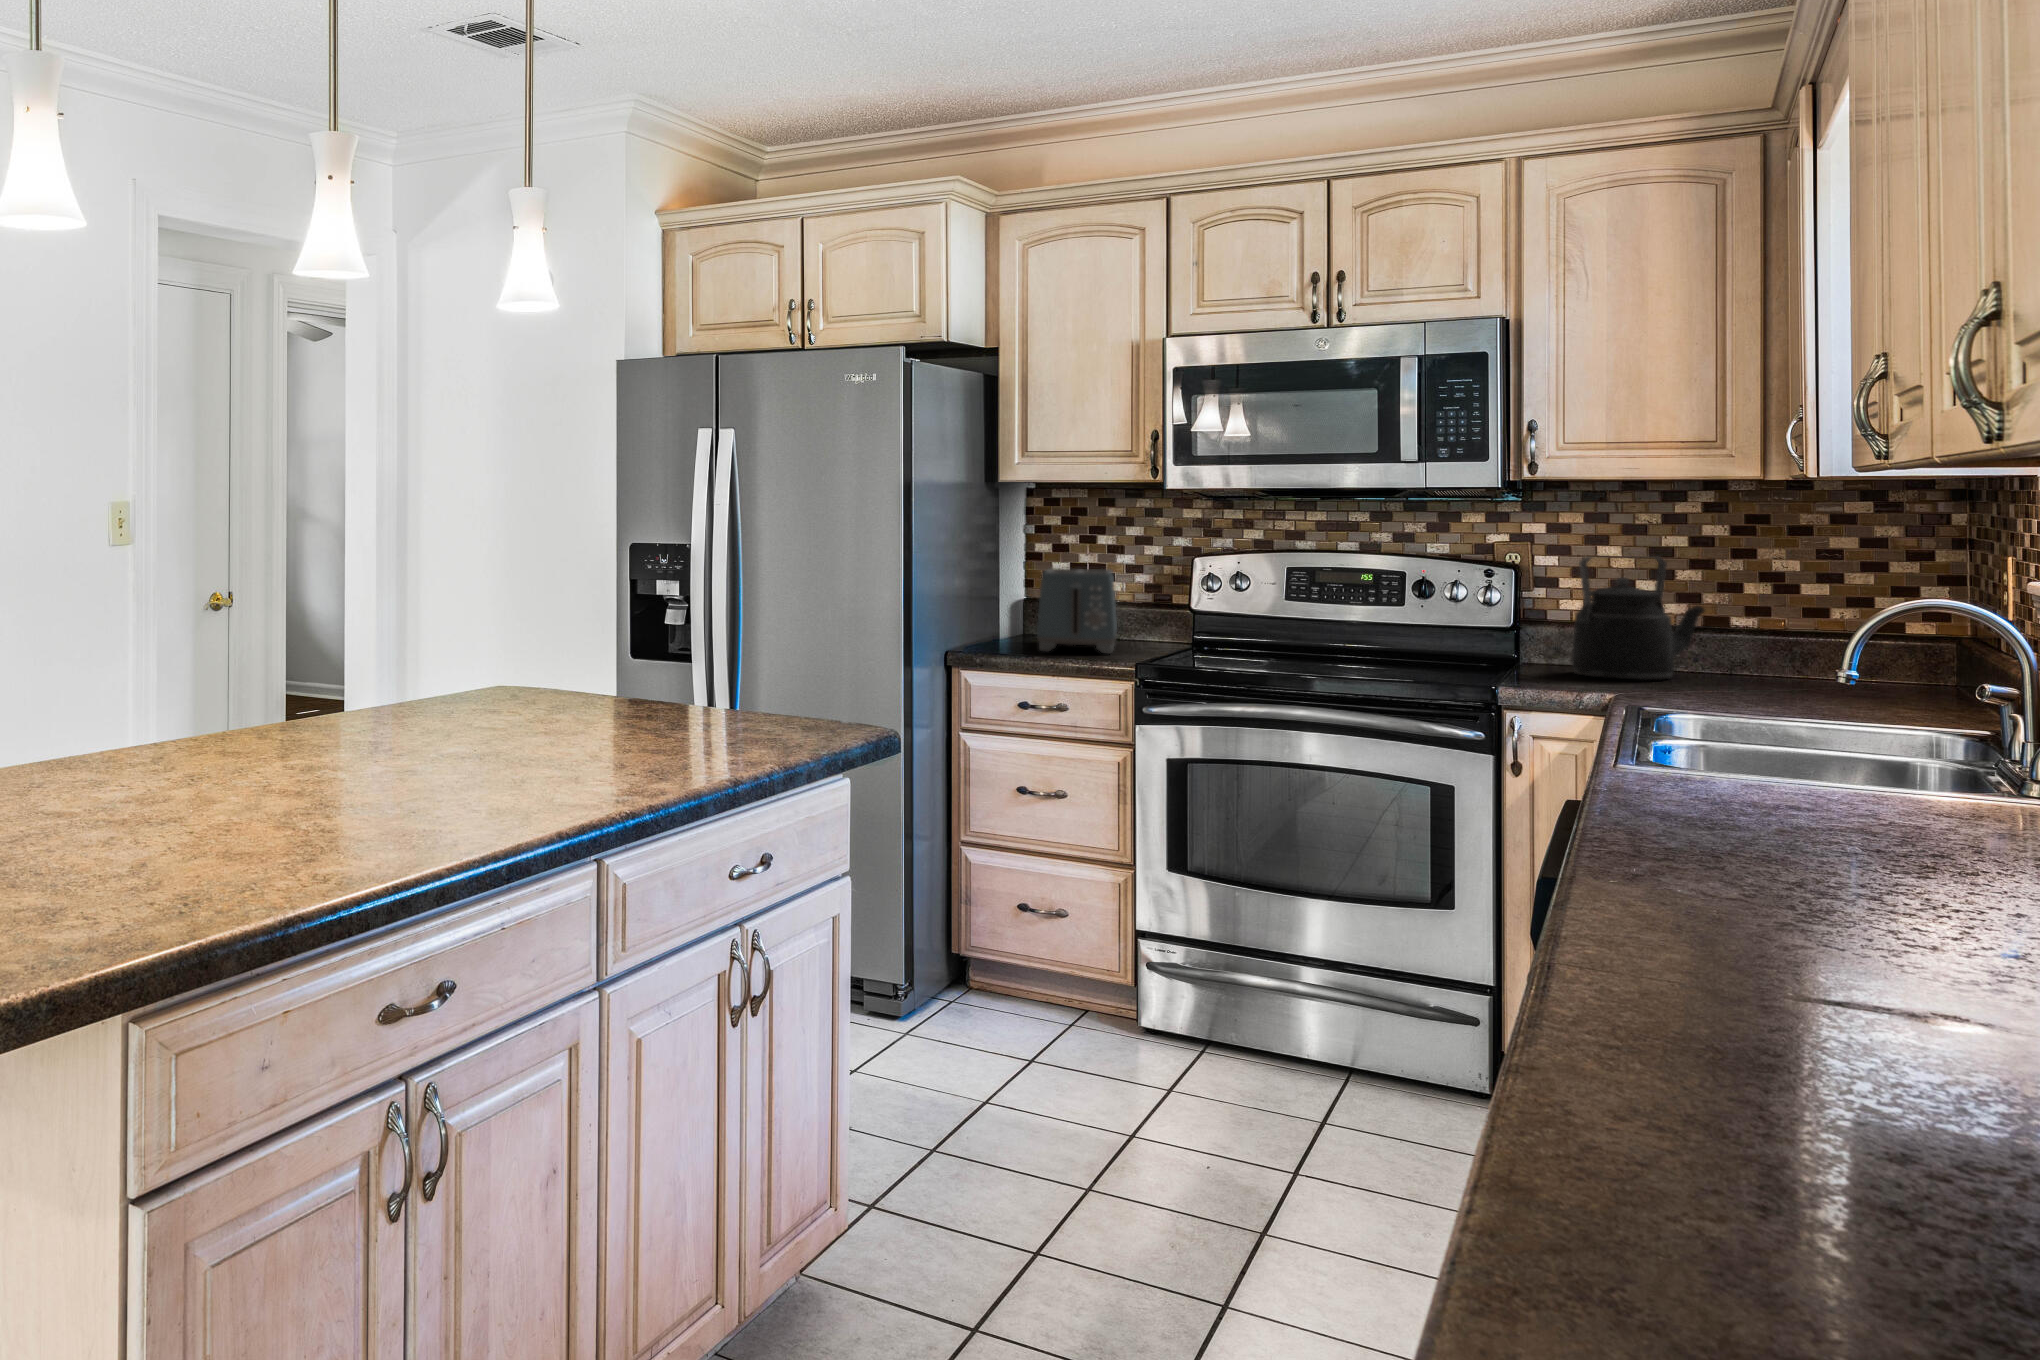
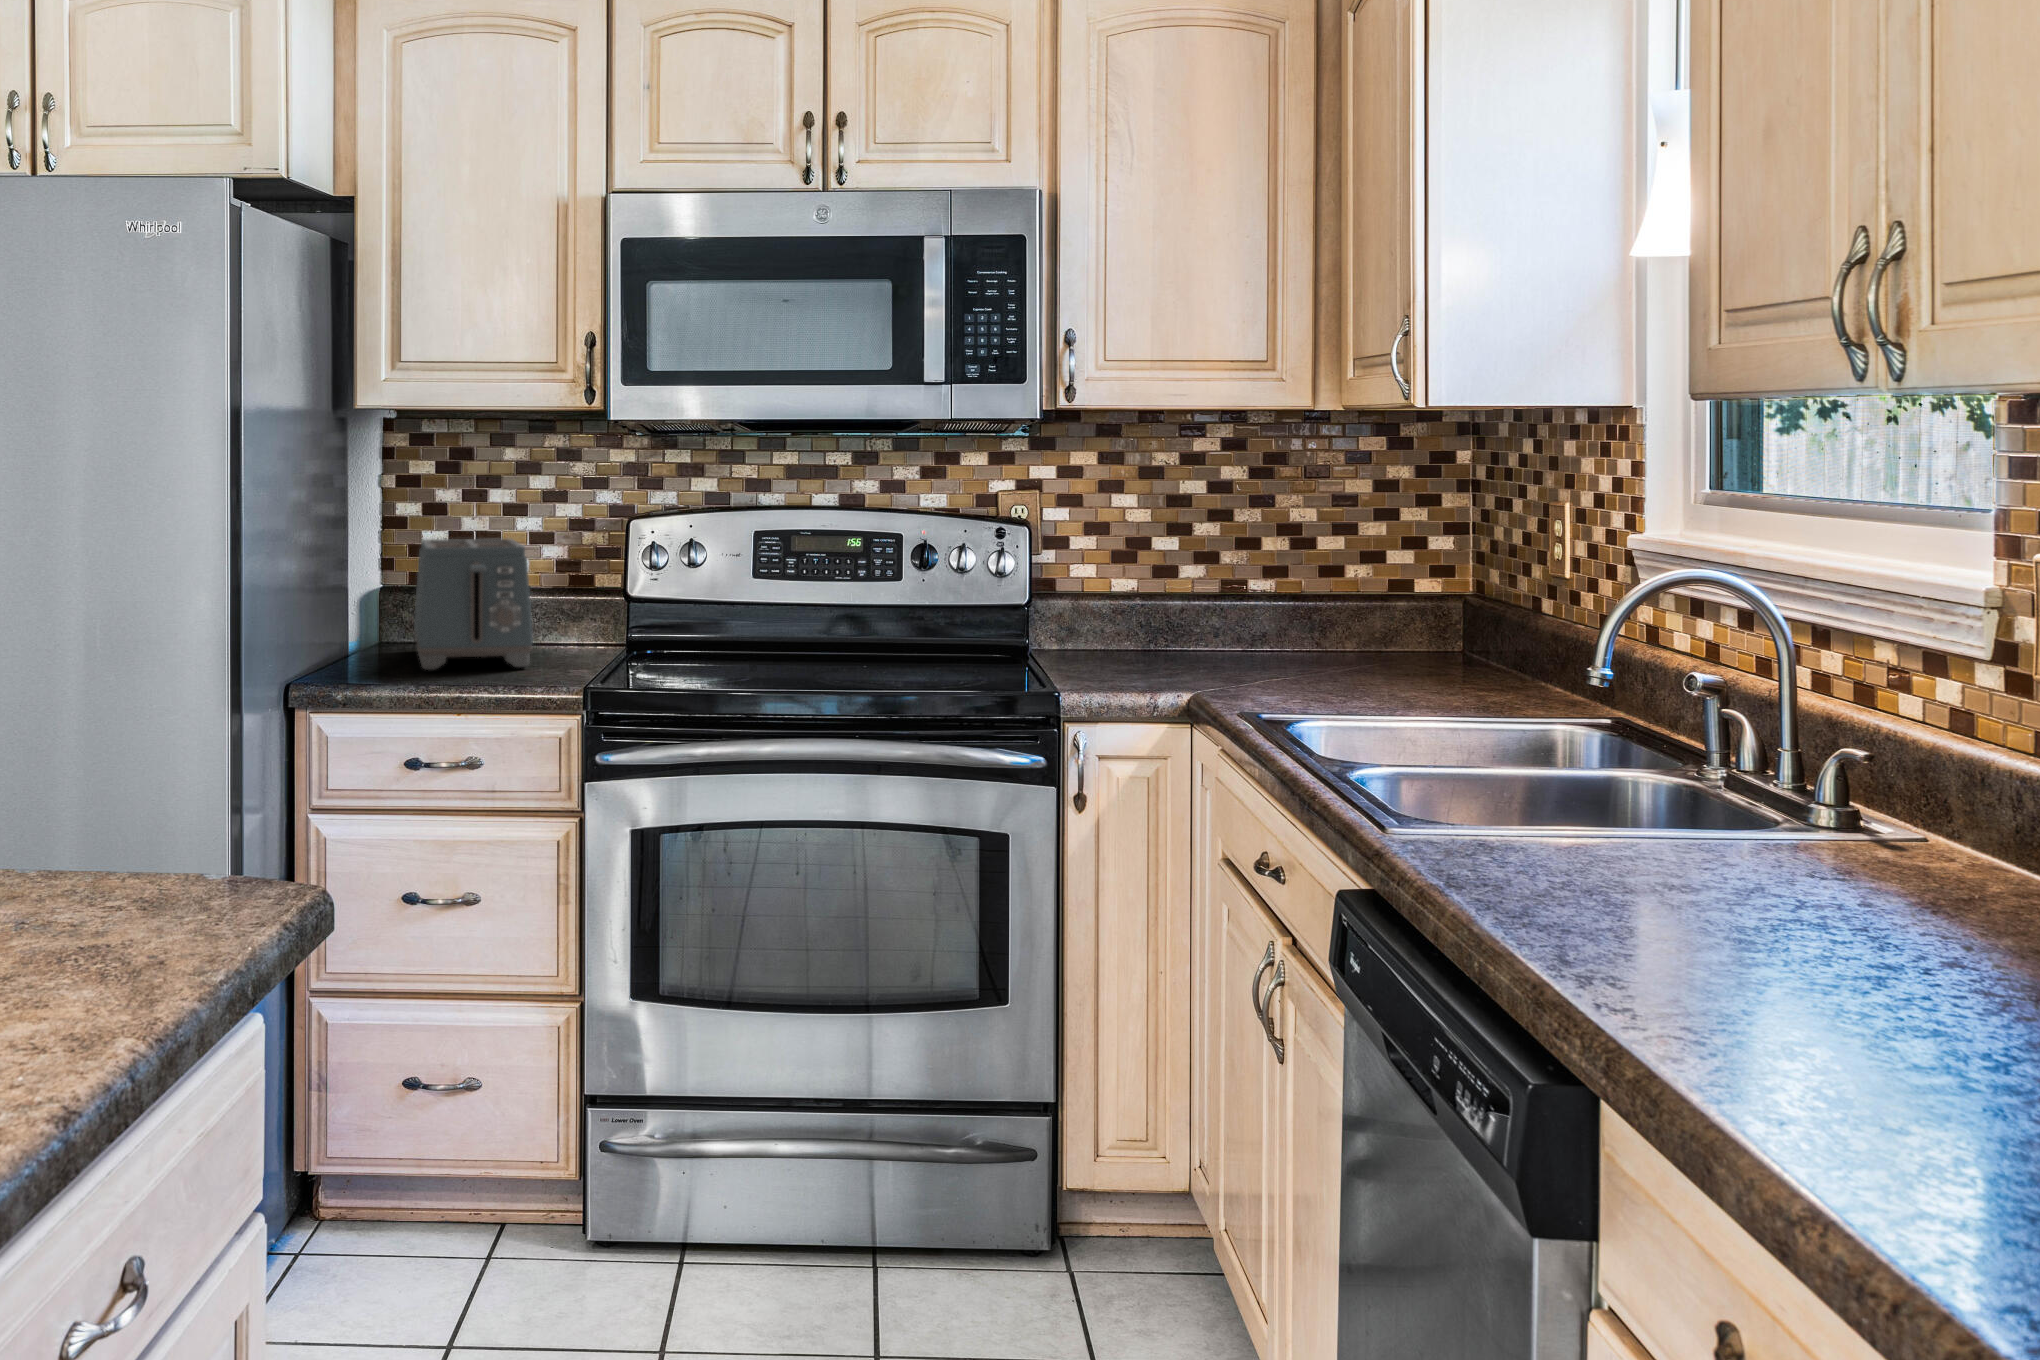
kettle: present [1571,556,1705,680] -> none [1103,507,1236,667]

